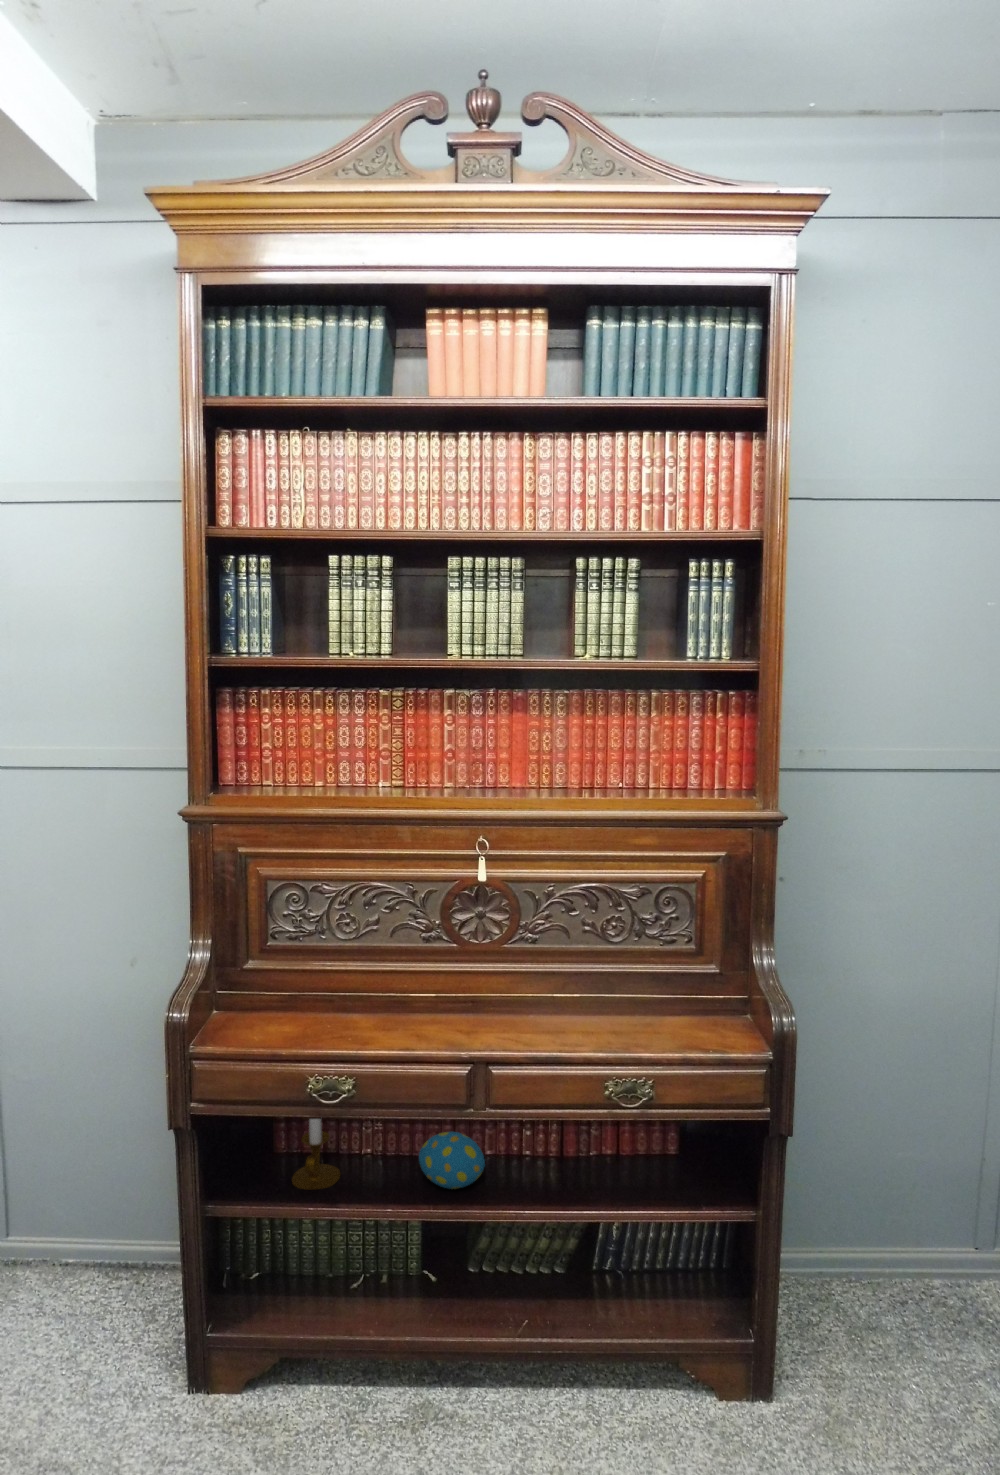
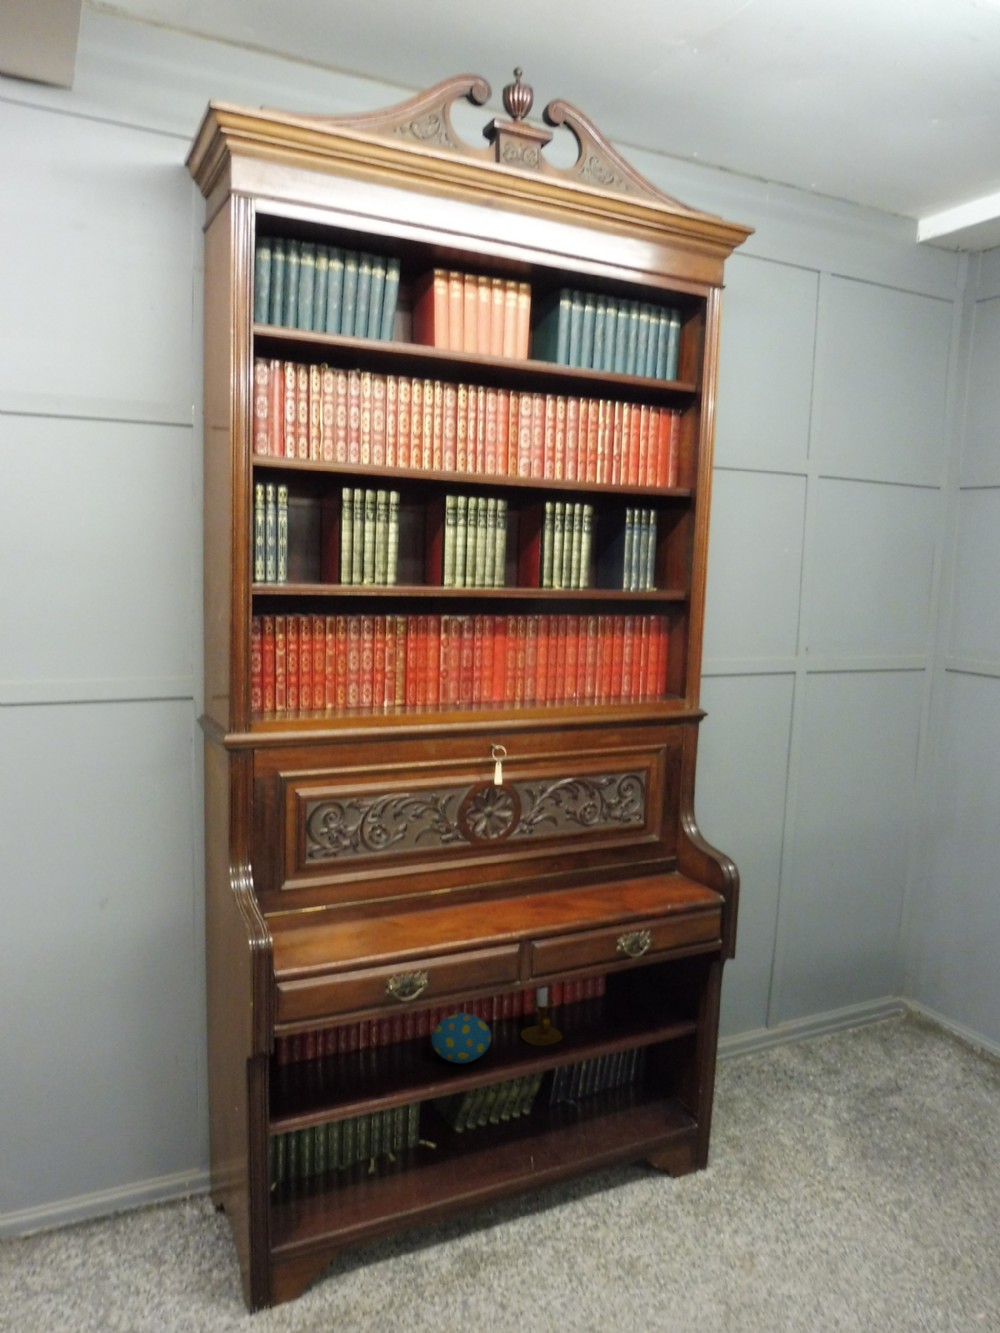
candlestick: present [292,1119,340,1190] -> present [521,988,562,1045]

